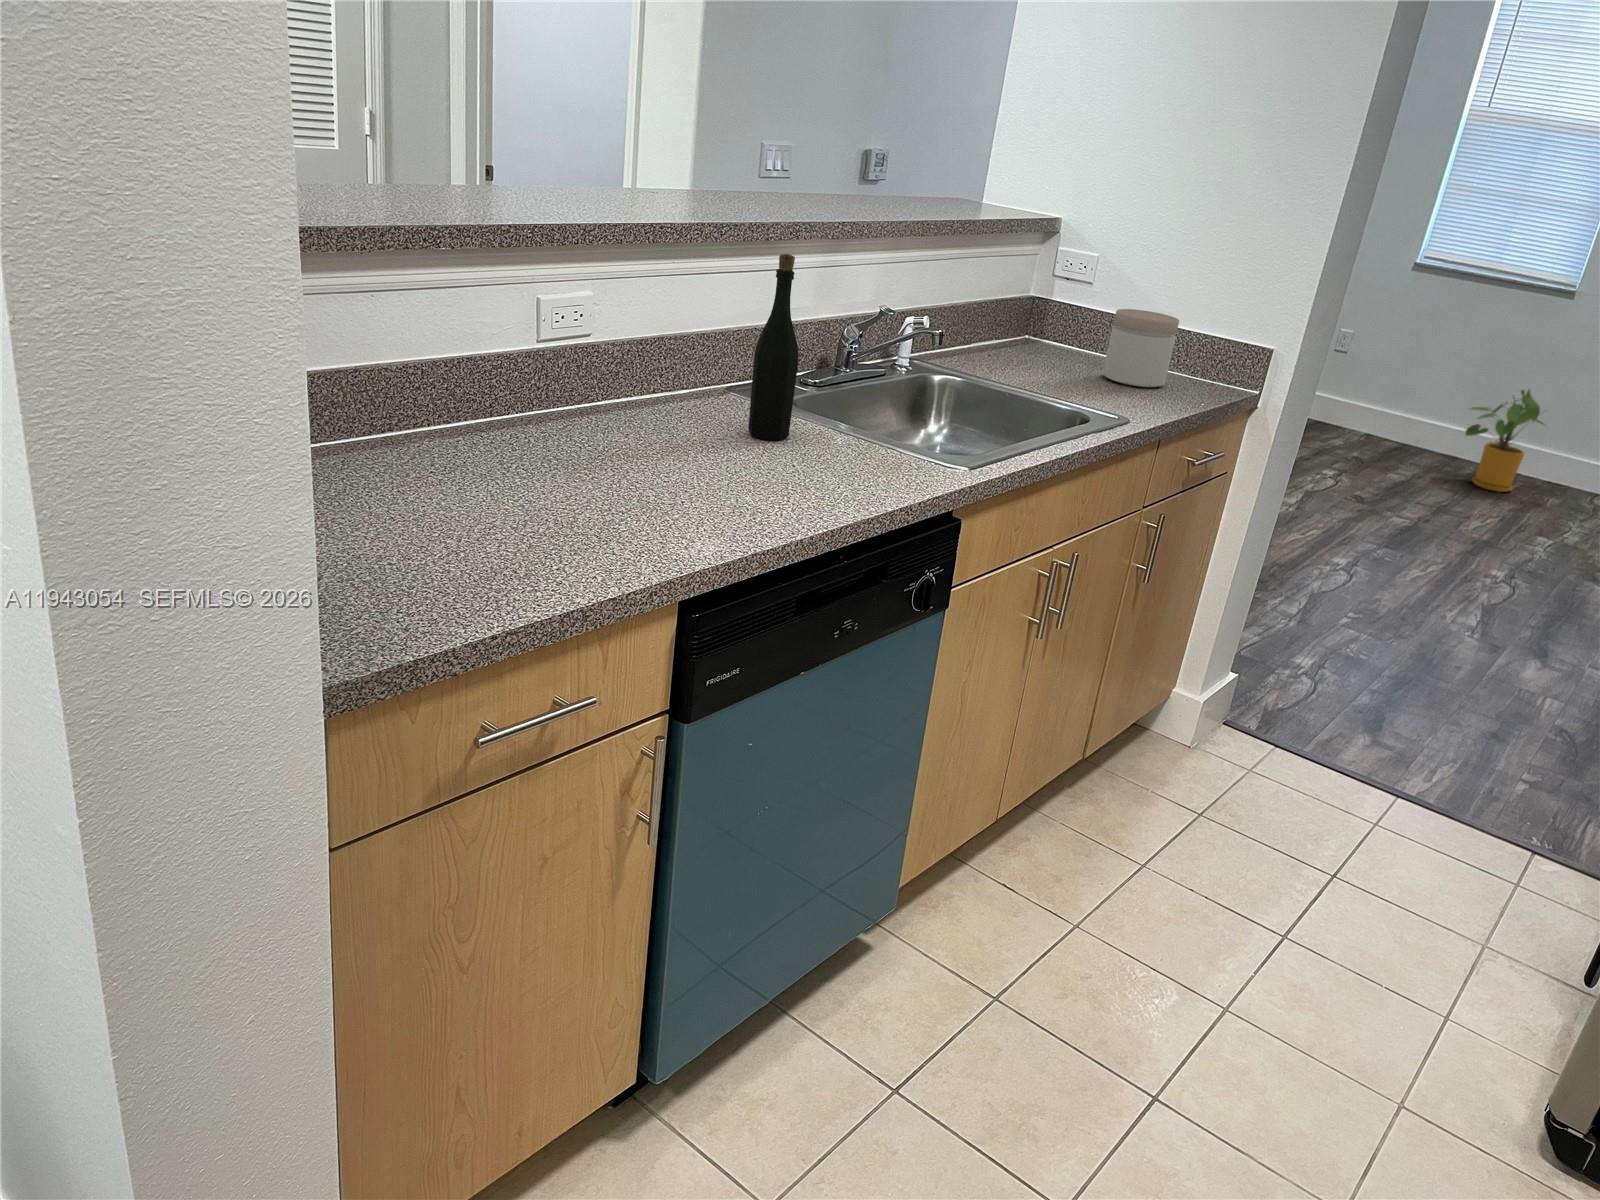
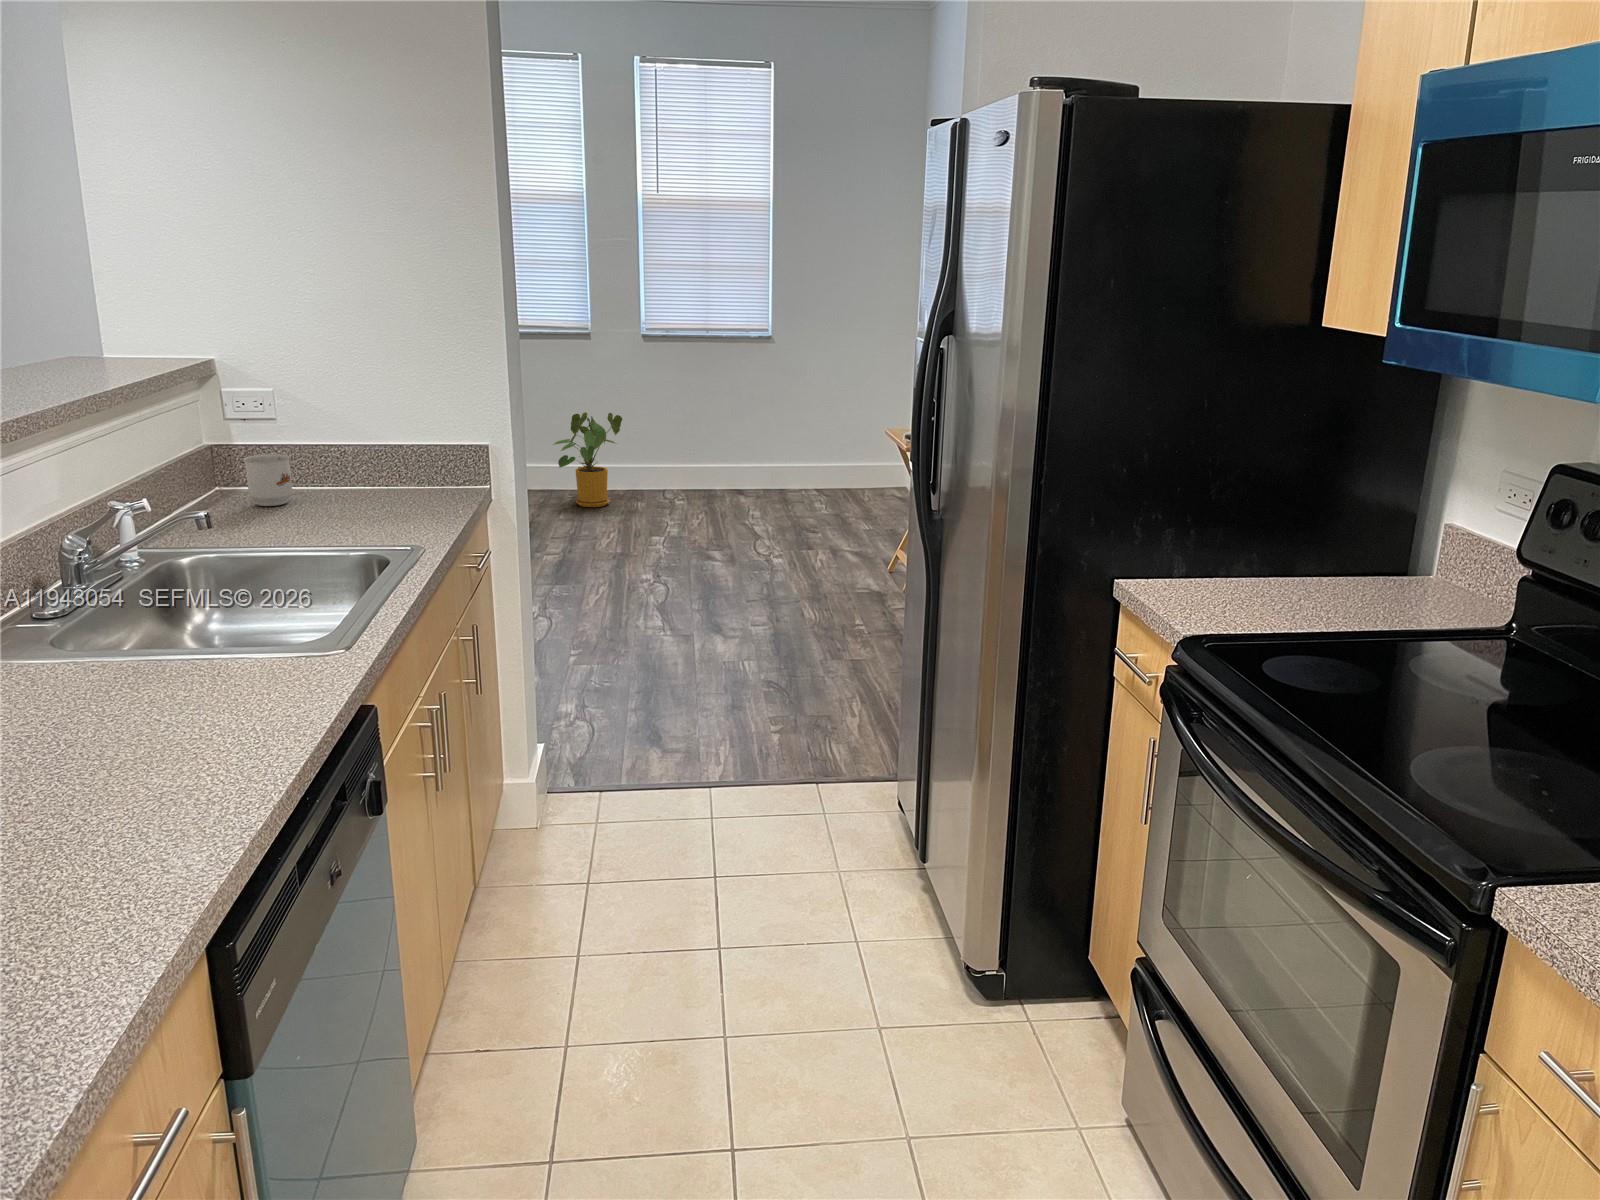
bottle: present [748,254,798,440] -> none [32,479,110,705]
jar: present [1103,309,1179,387] -> none [336,435,409,512]
mug: none [1037,310,1082,359] -> present [244,454,292,506]

